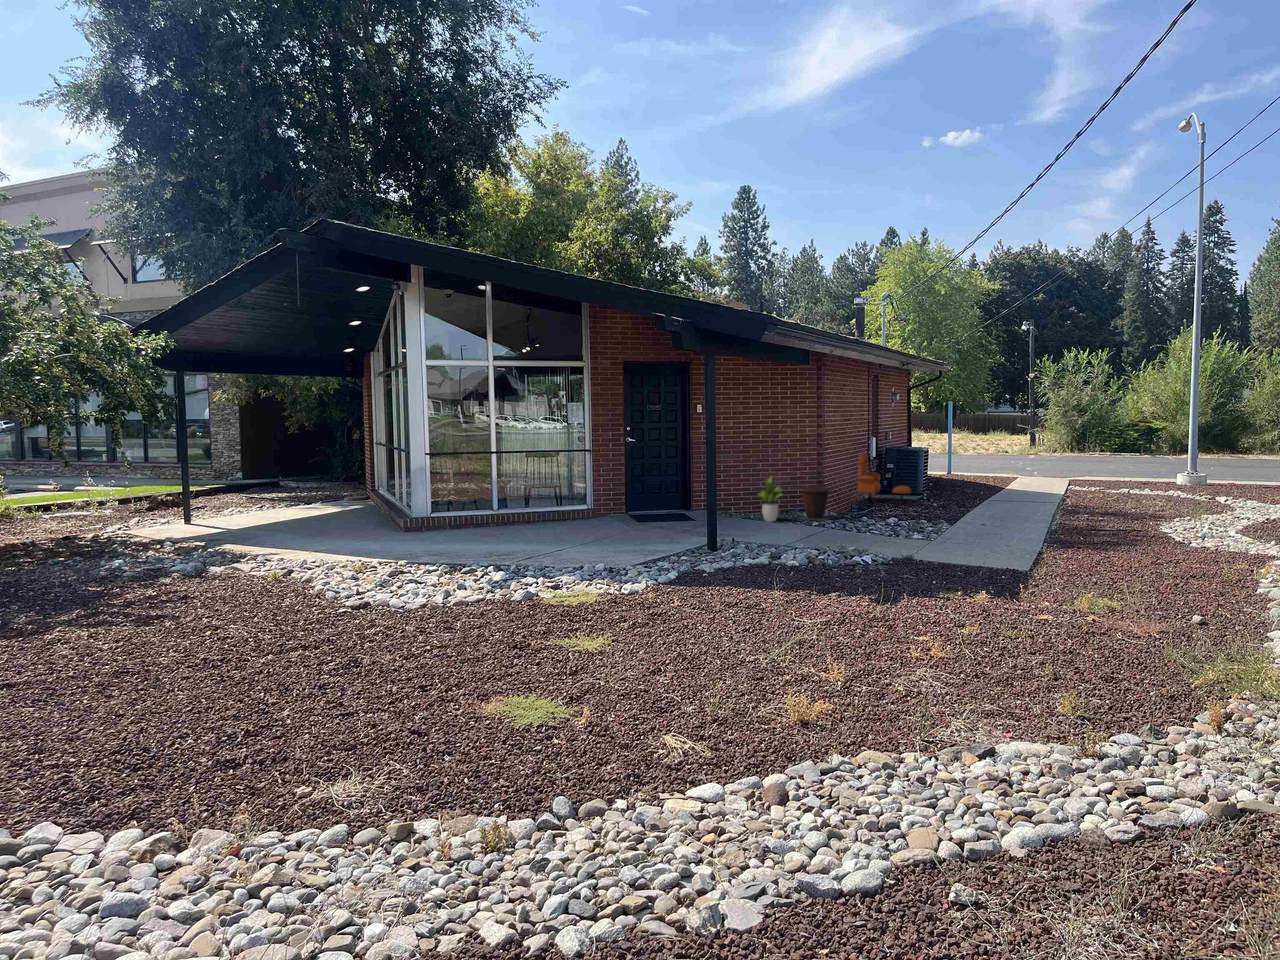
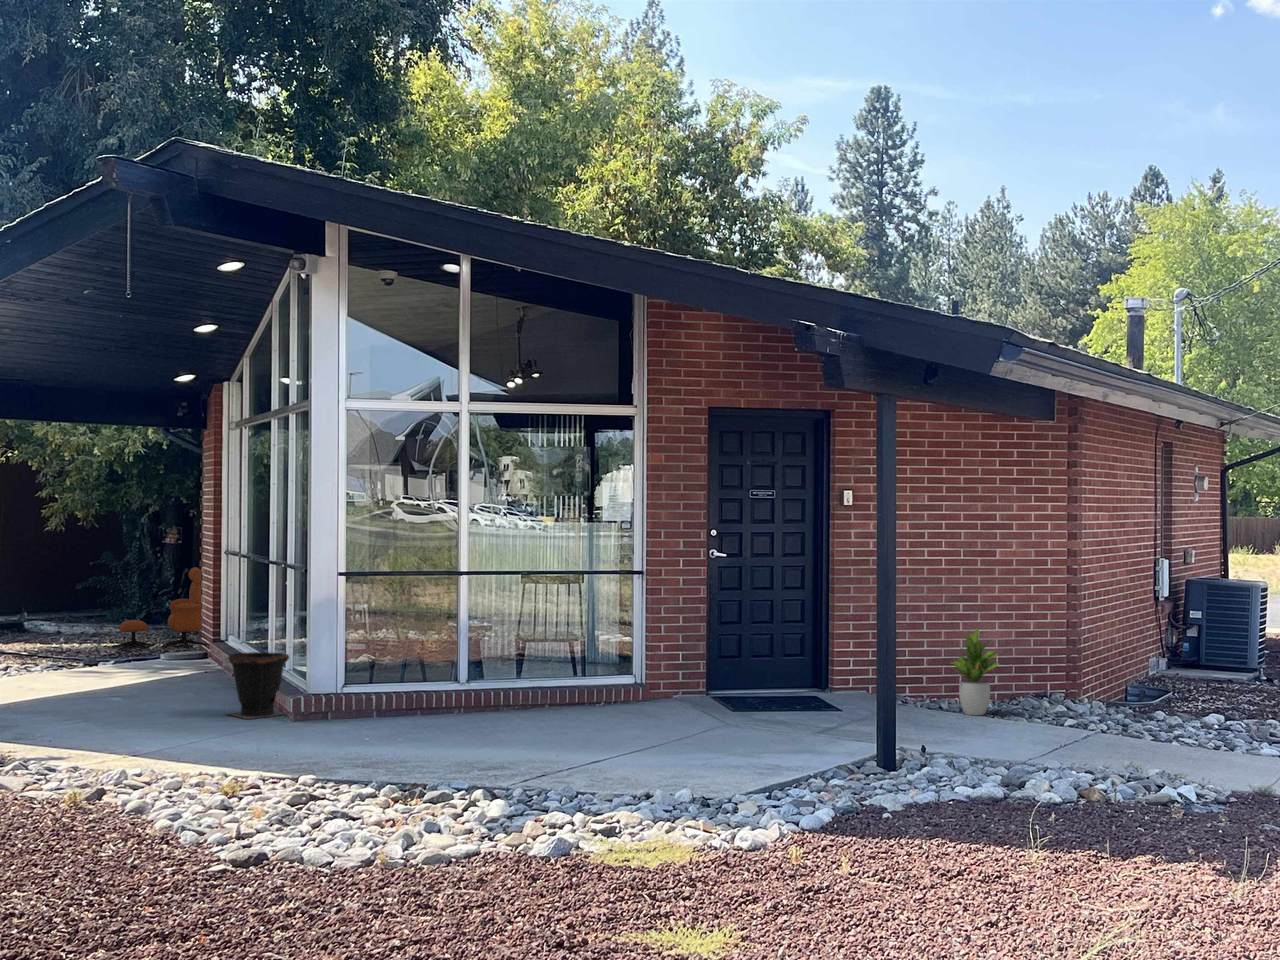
lounge chair: present [858,453,914,505] -> present [112,567,209,649]
bucket: present [801,487,831,520] -> present [228,652,289,719]

